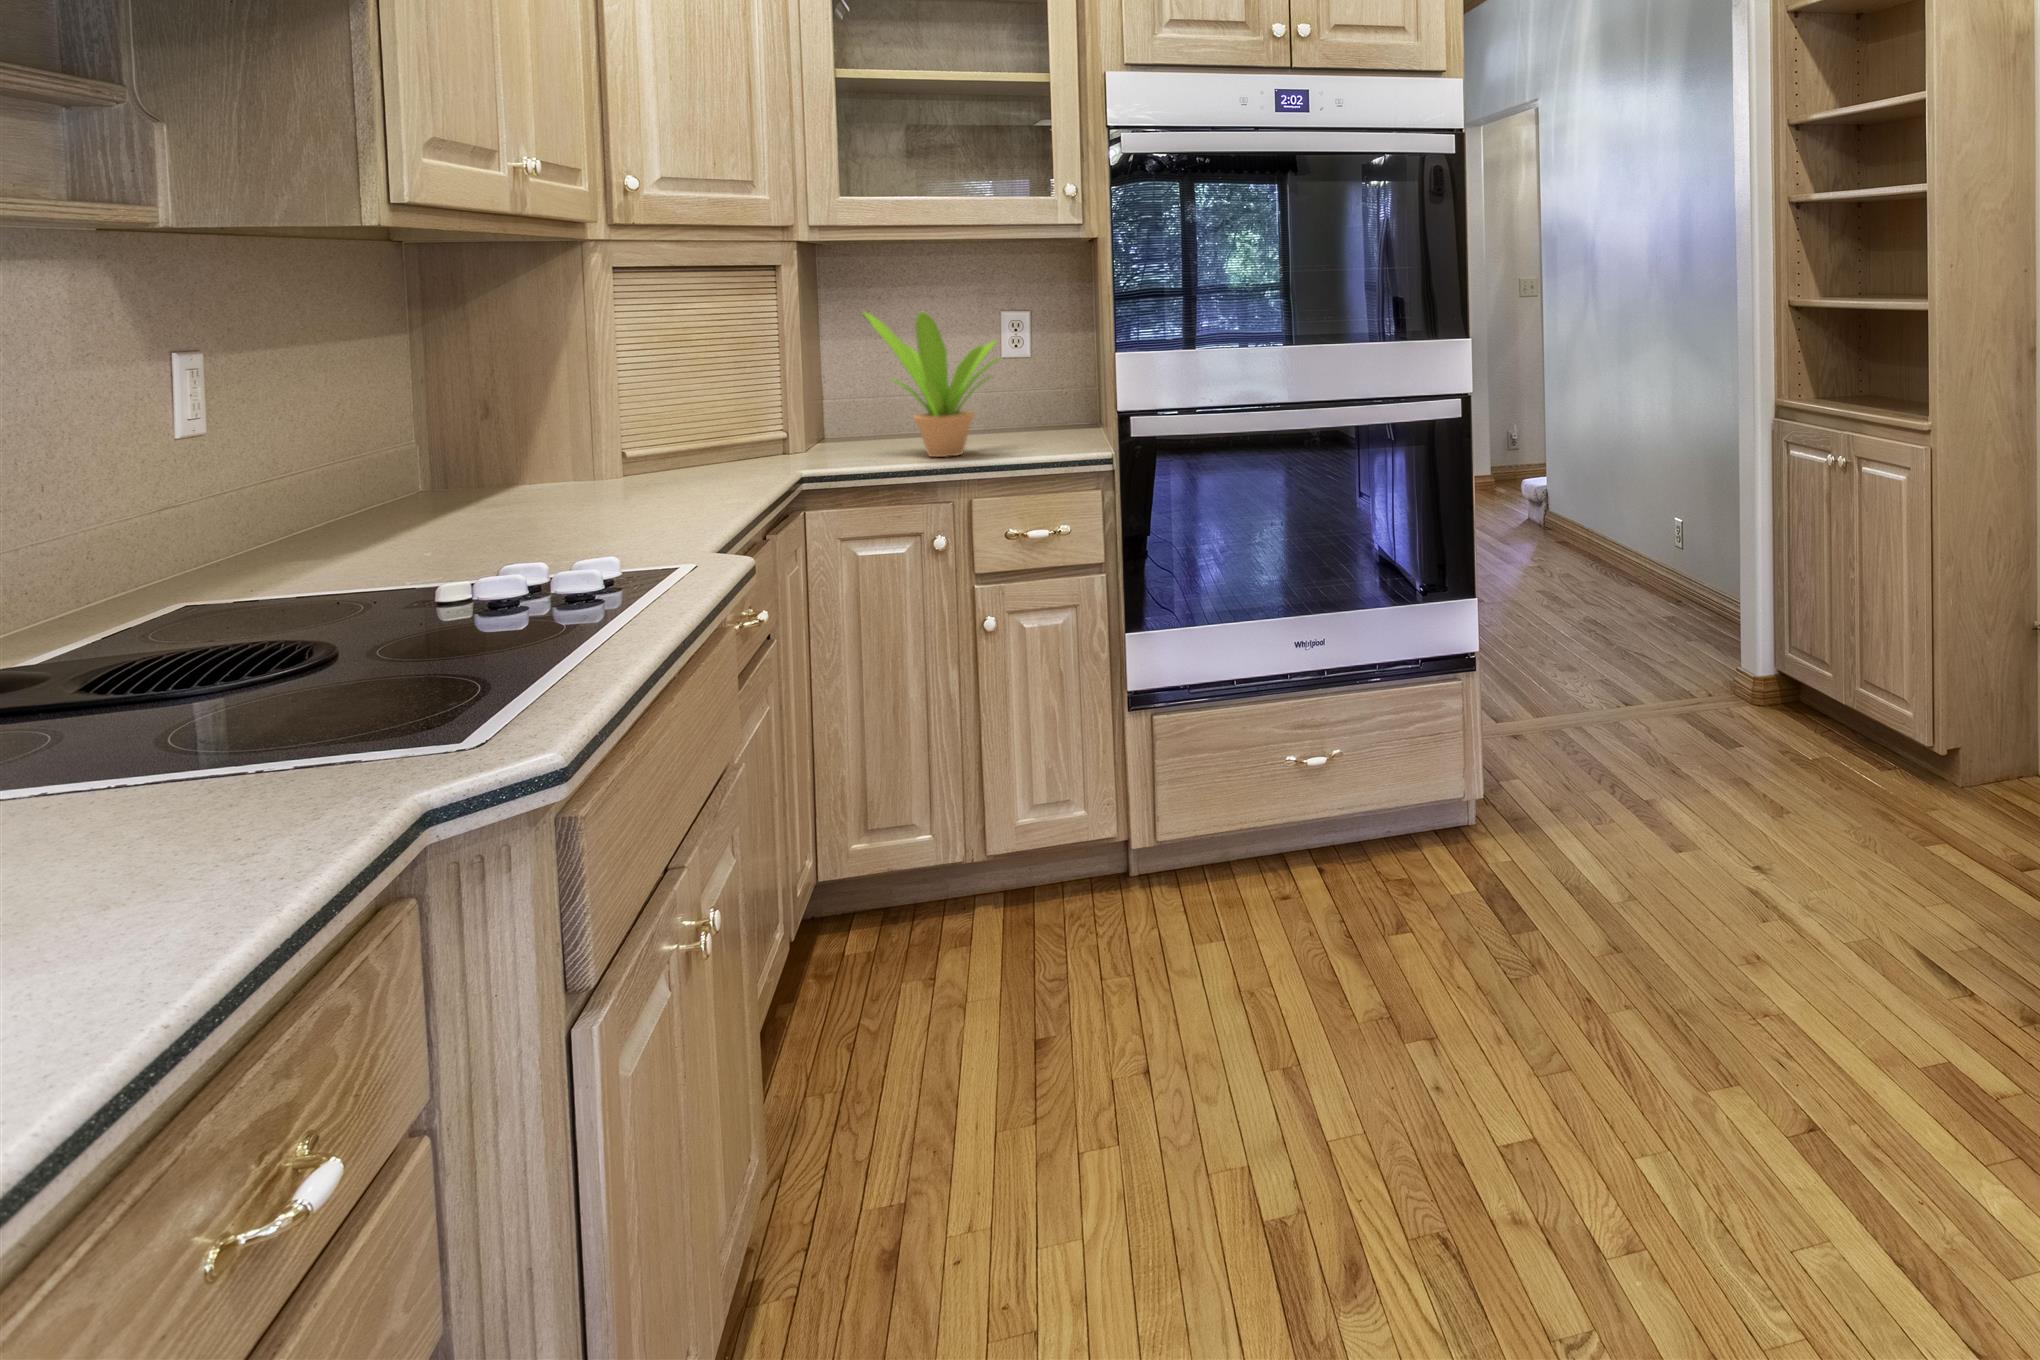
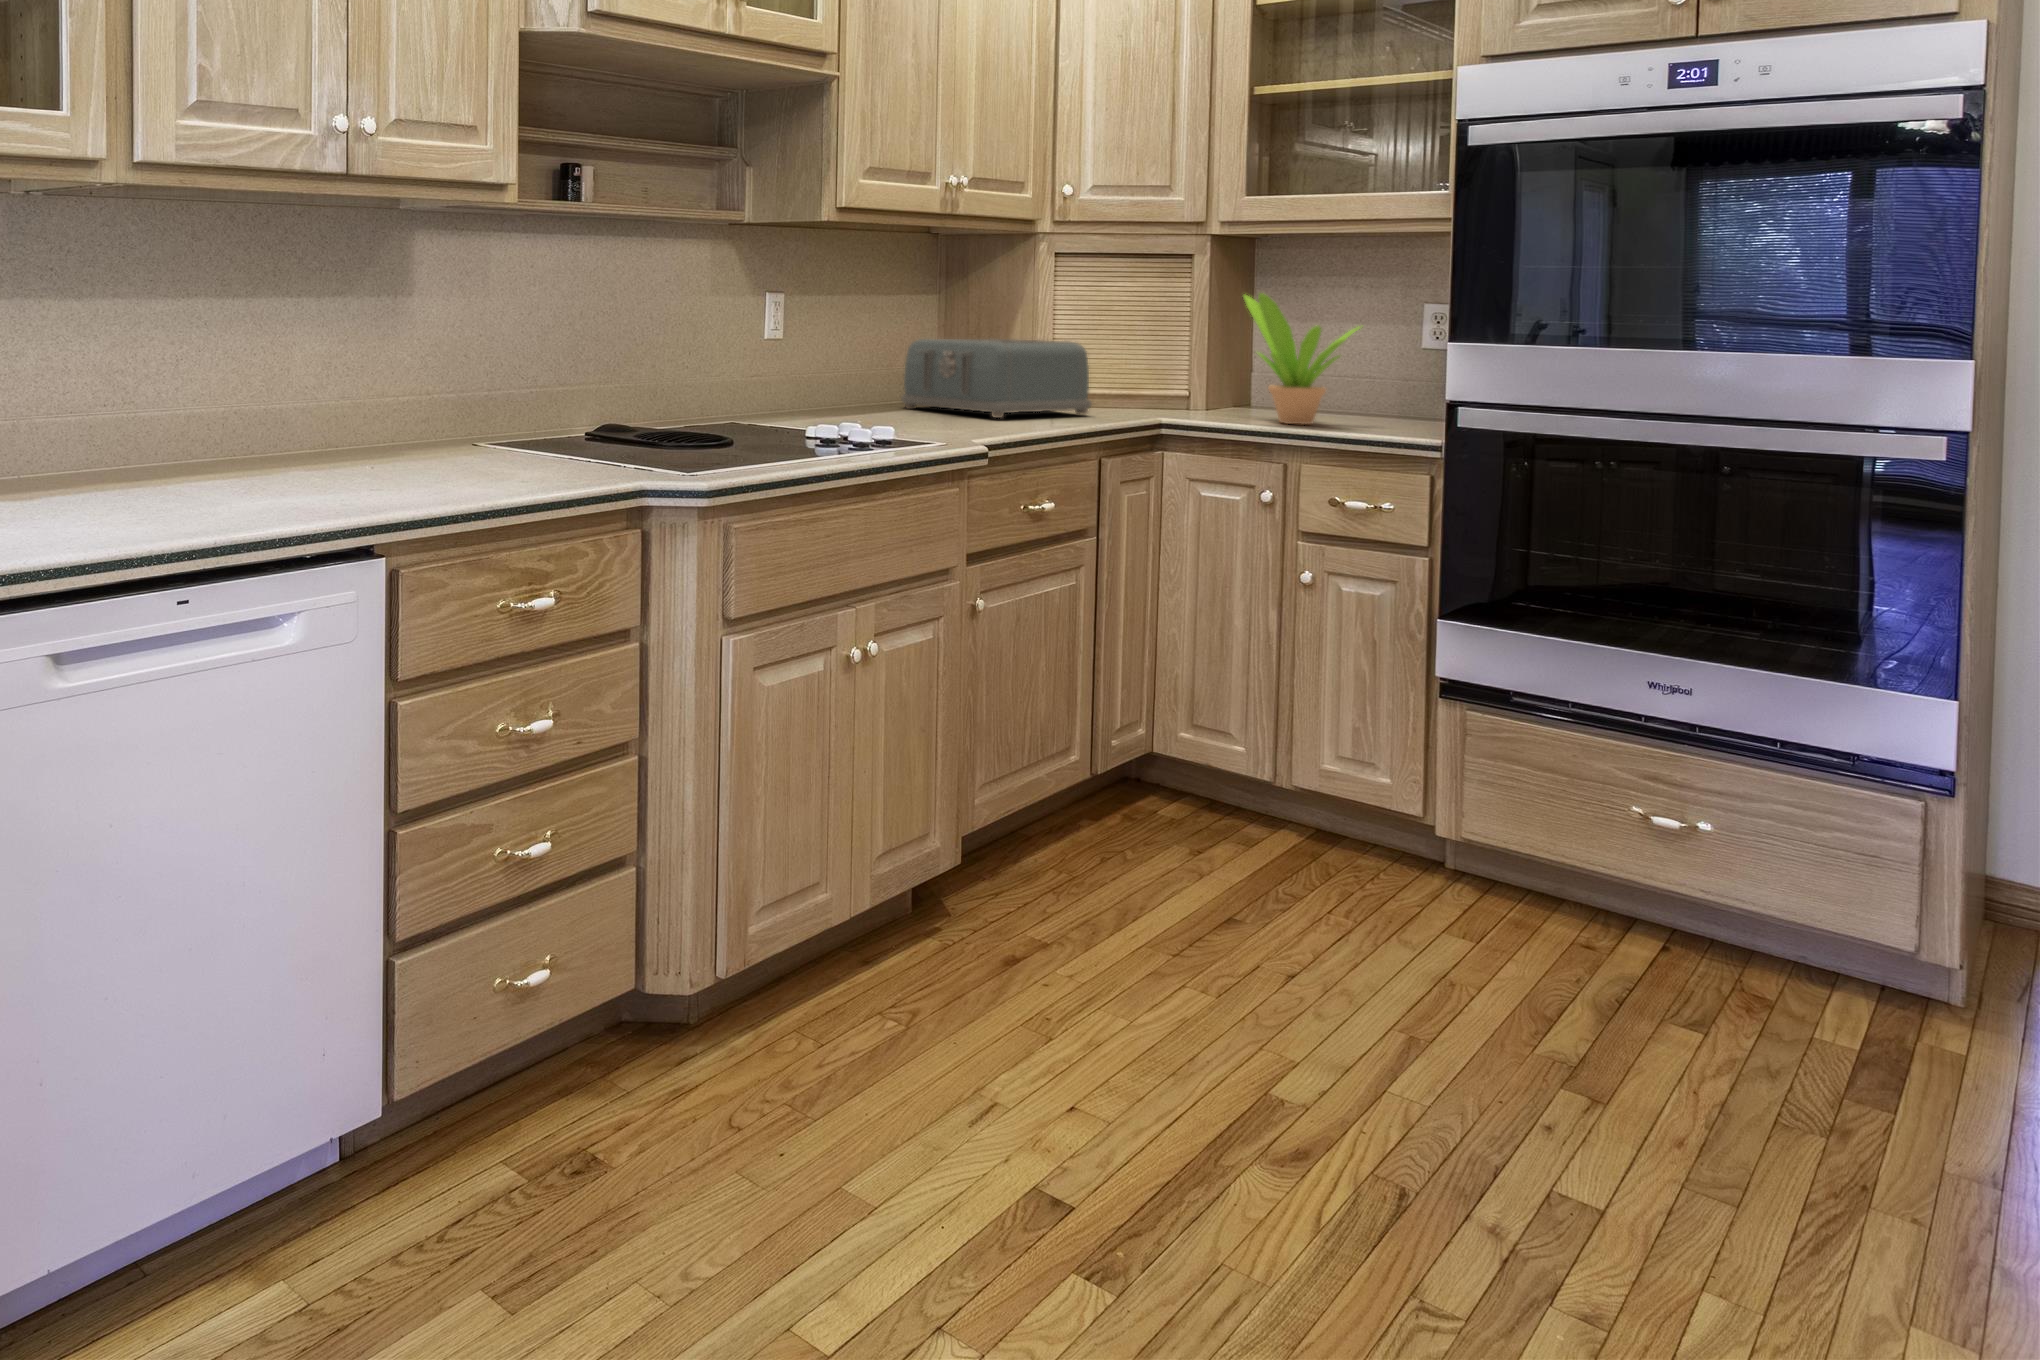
toaster: none [418,389,722,522] -> present [901,338,1092,418]

